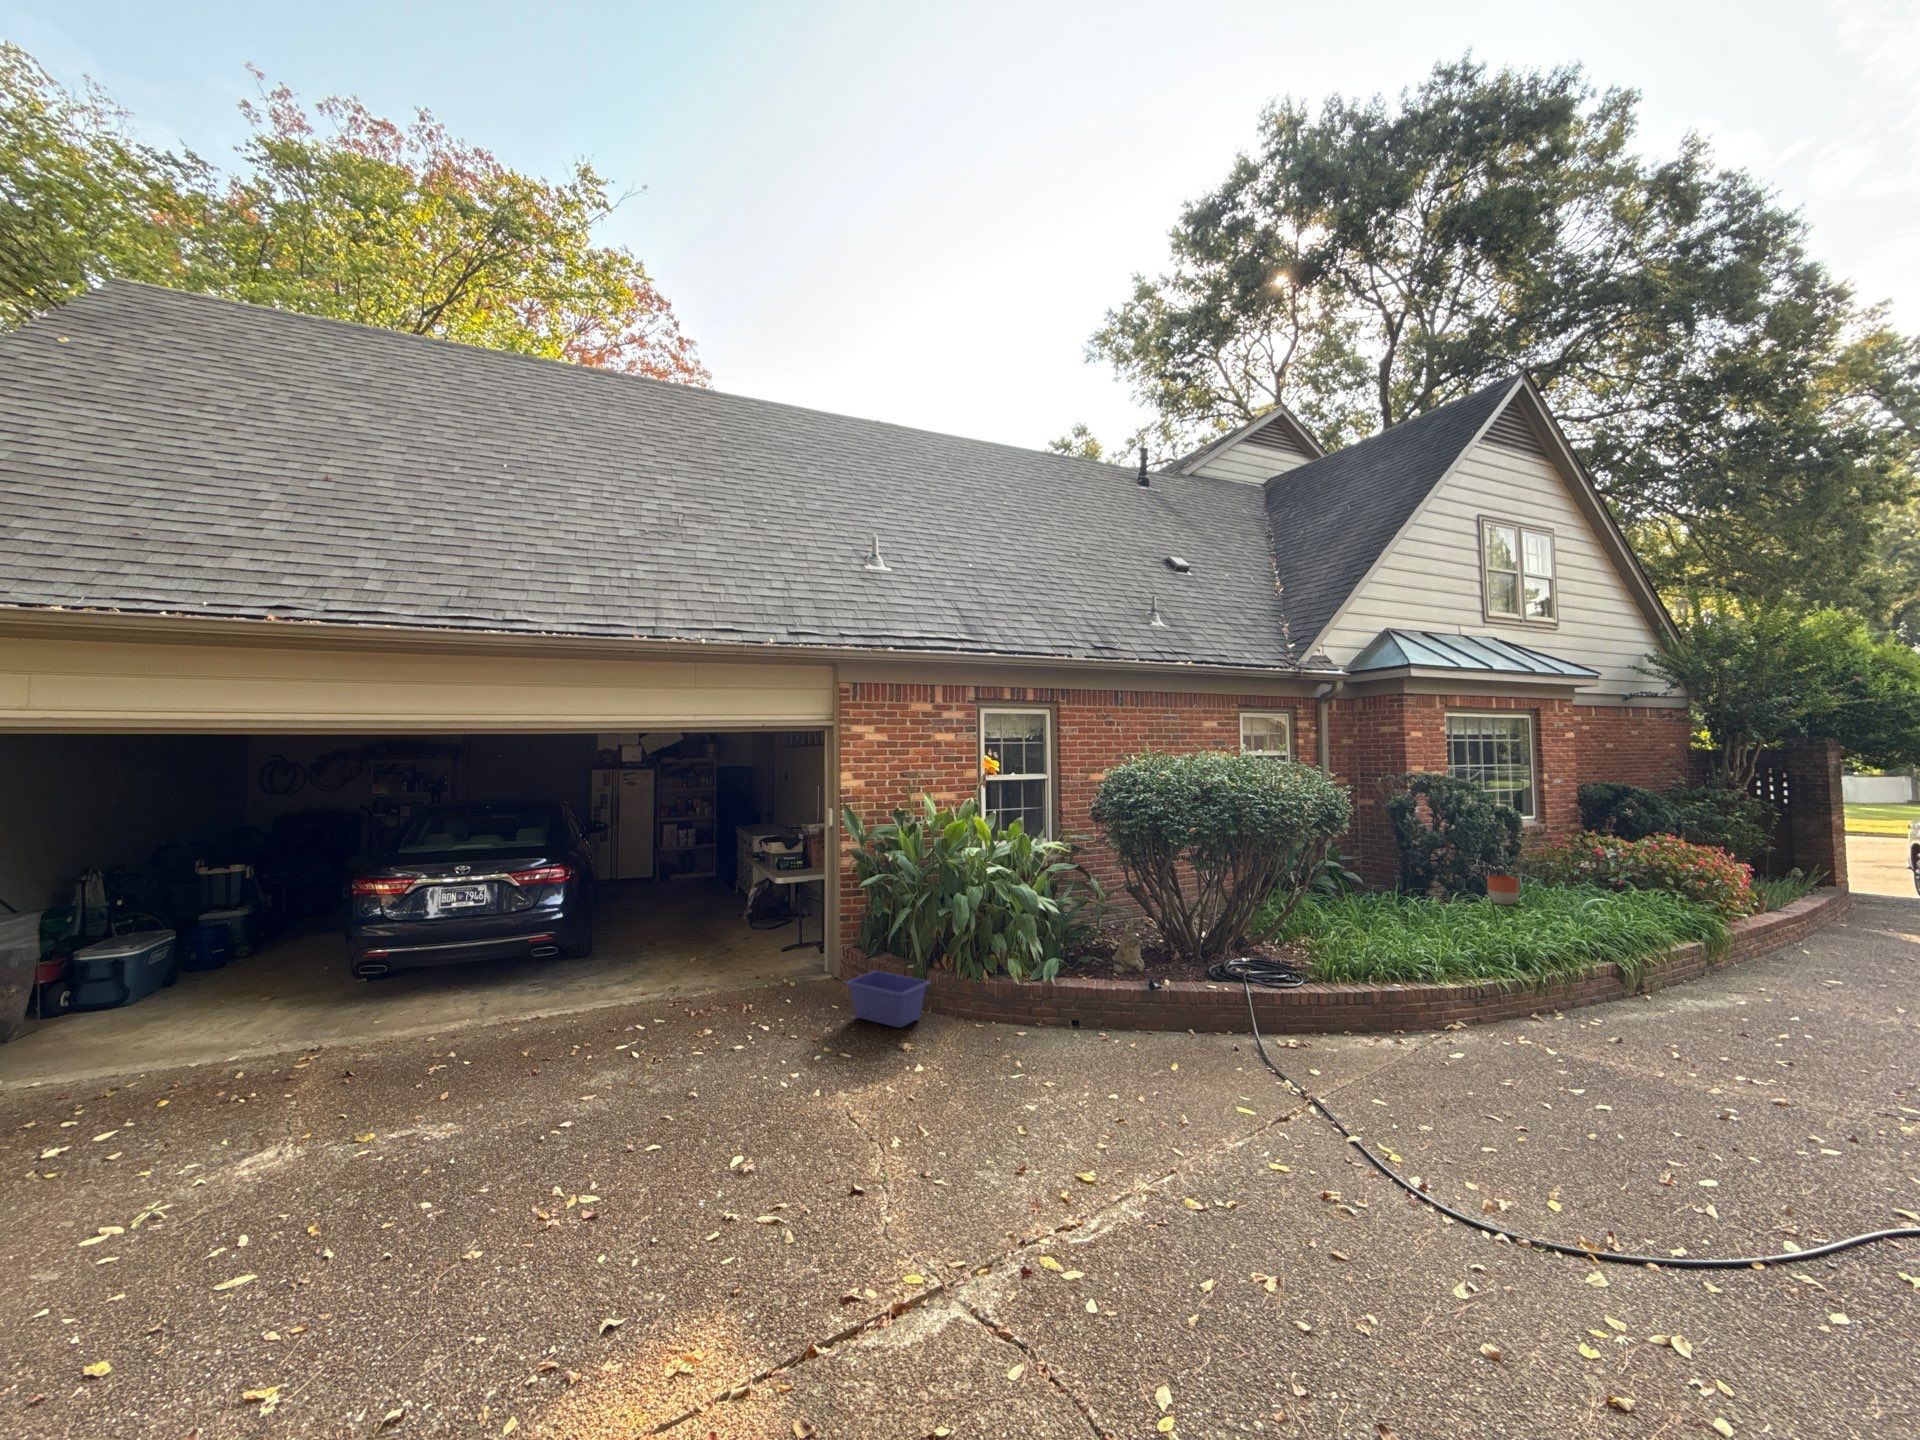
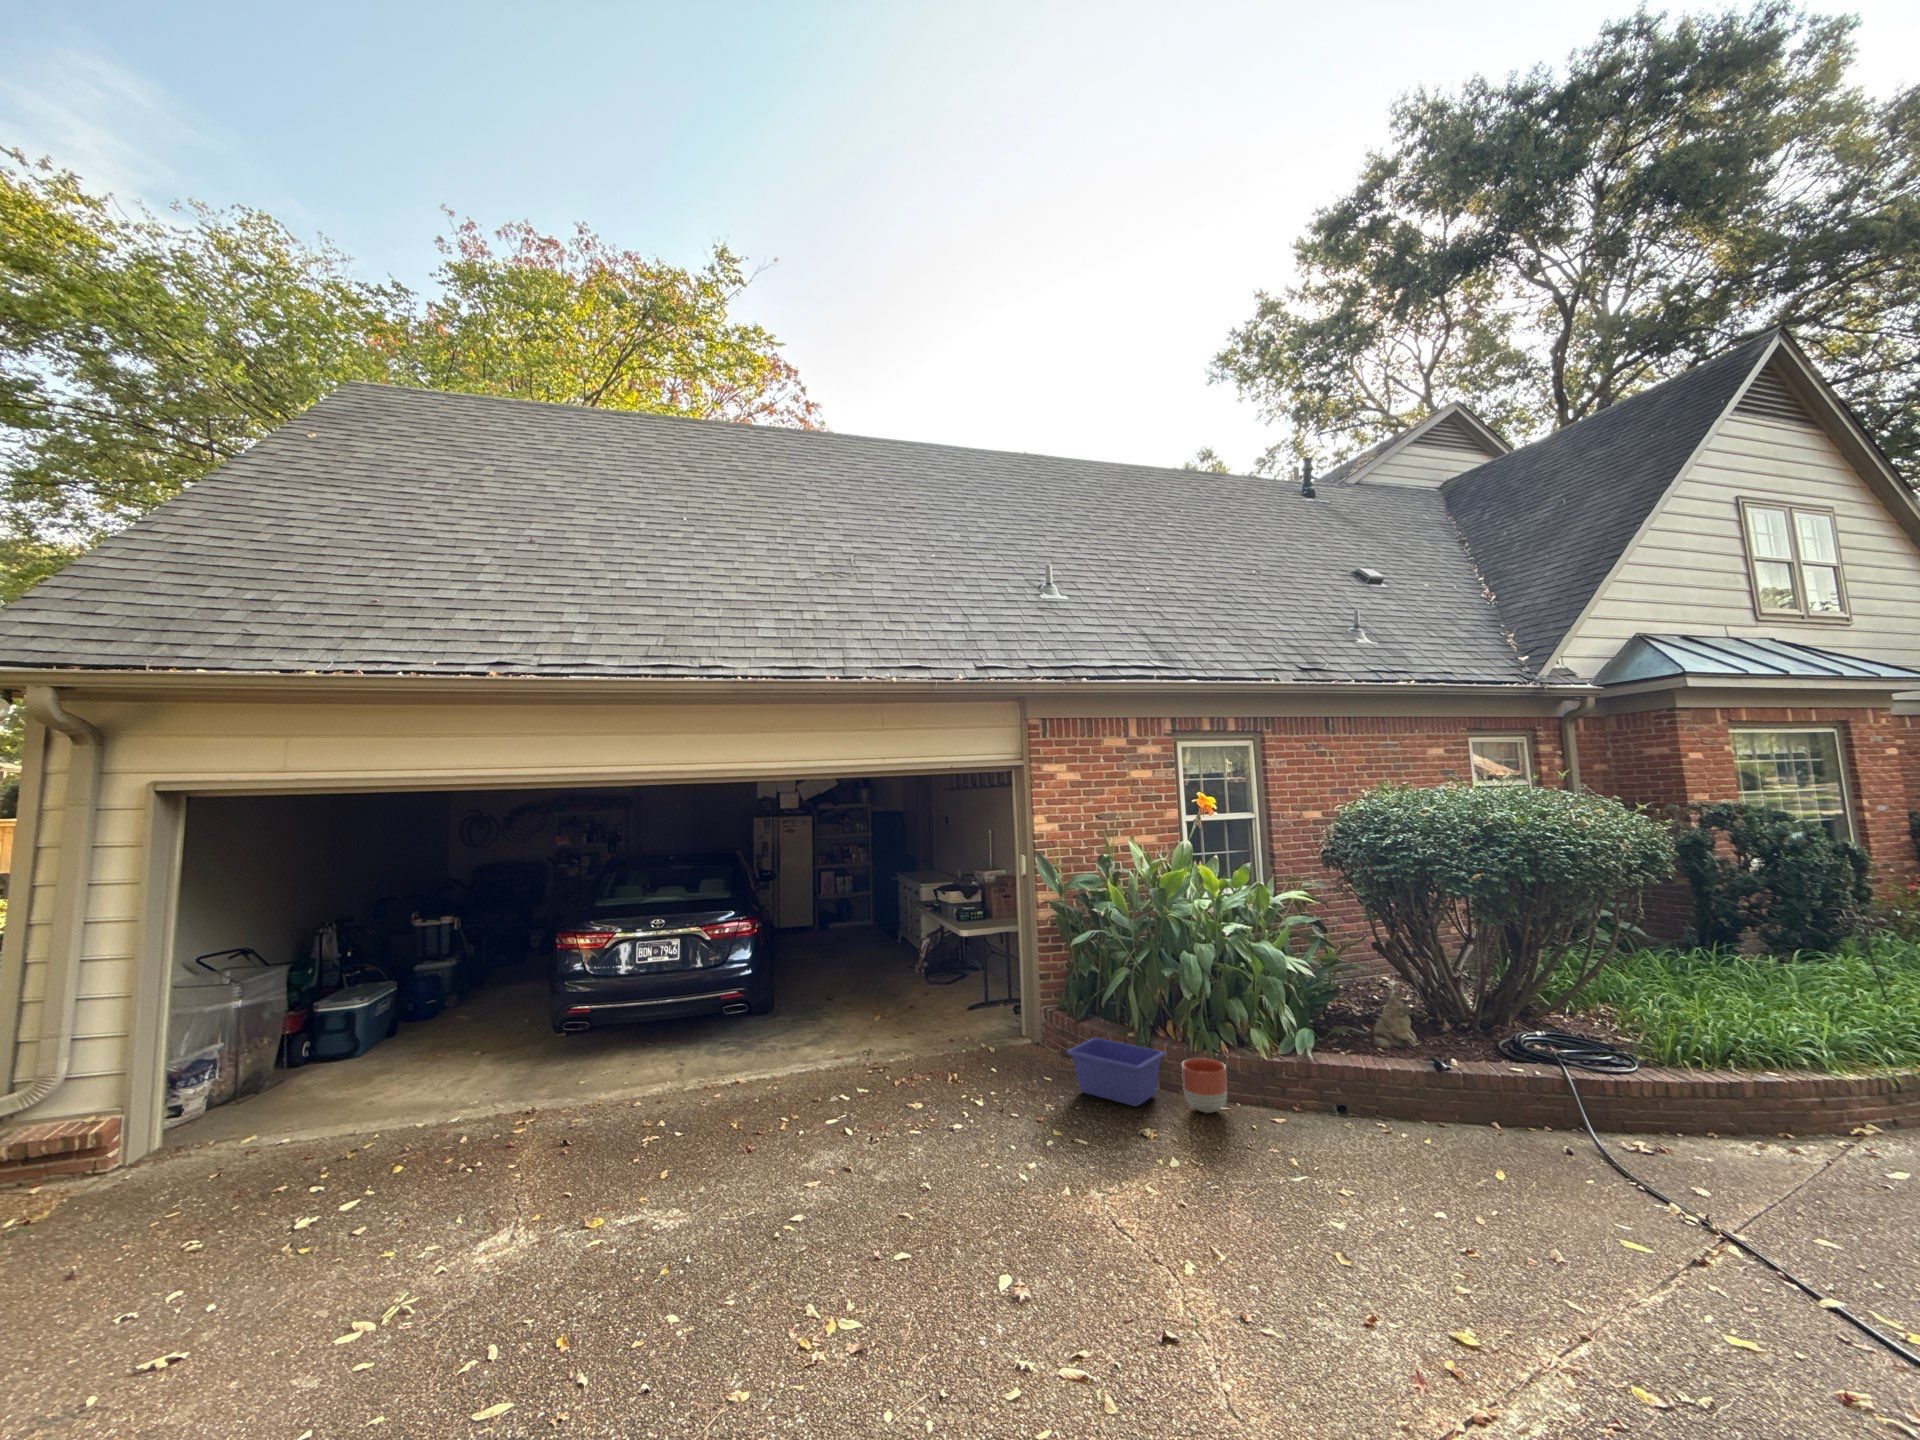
planter: present [1487,875,1519,905] -> present [1182,1058,1227,1113]

